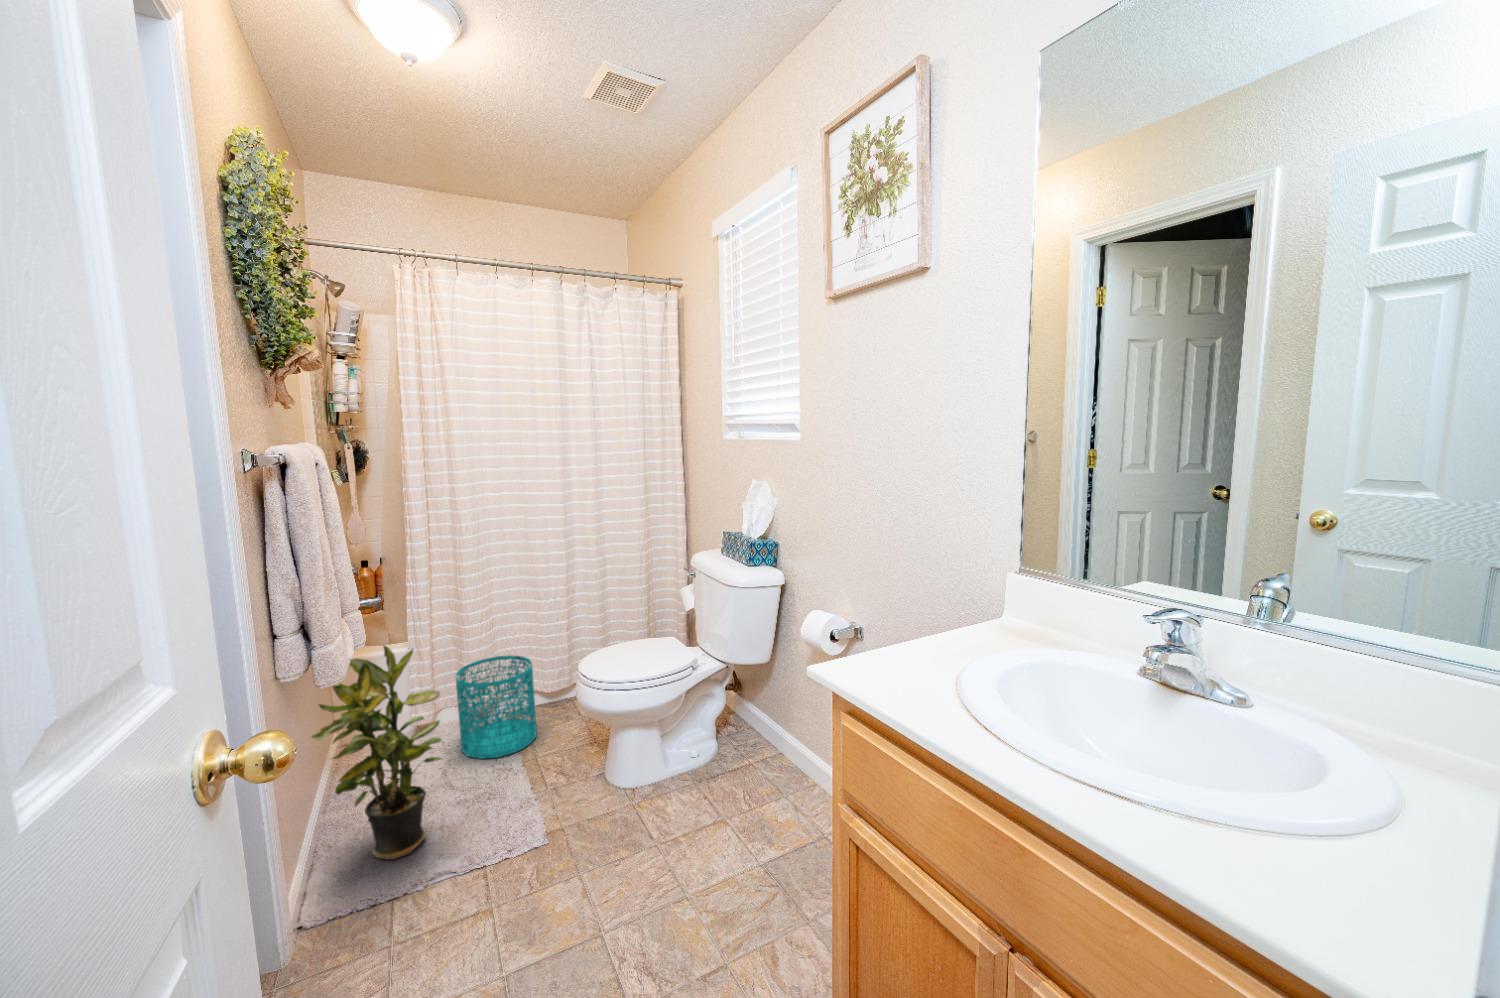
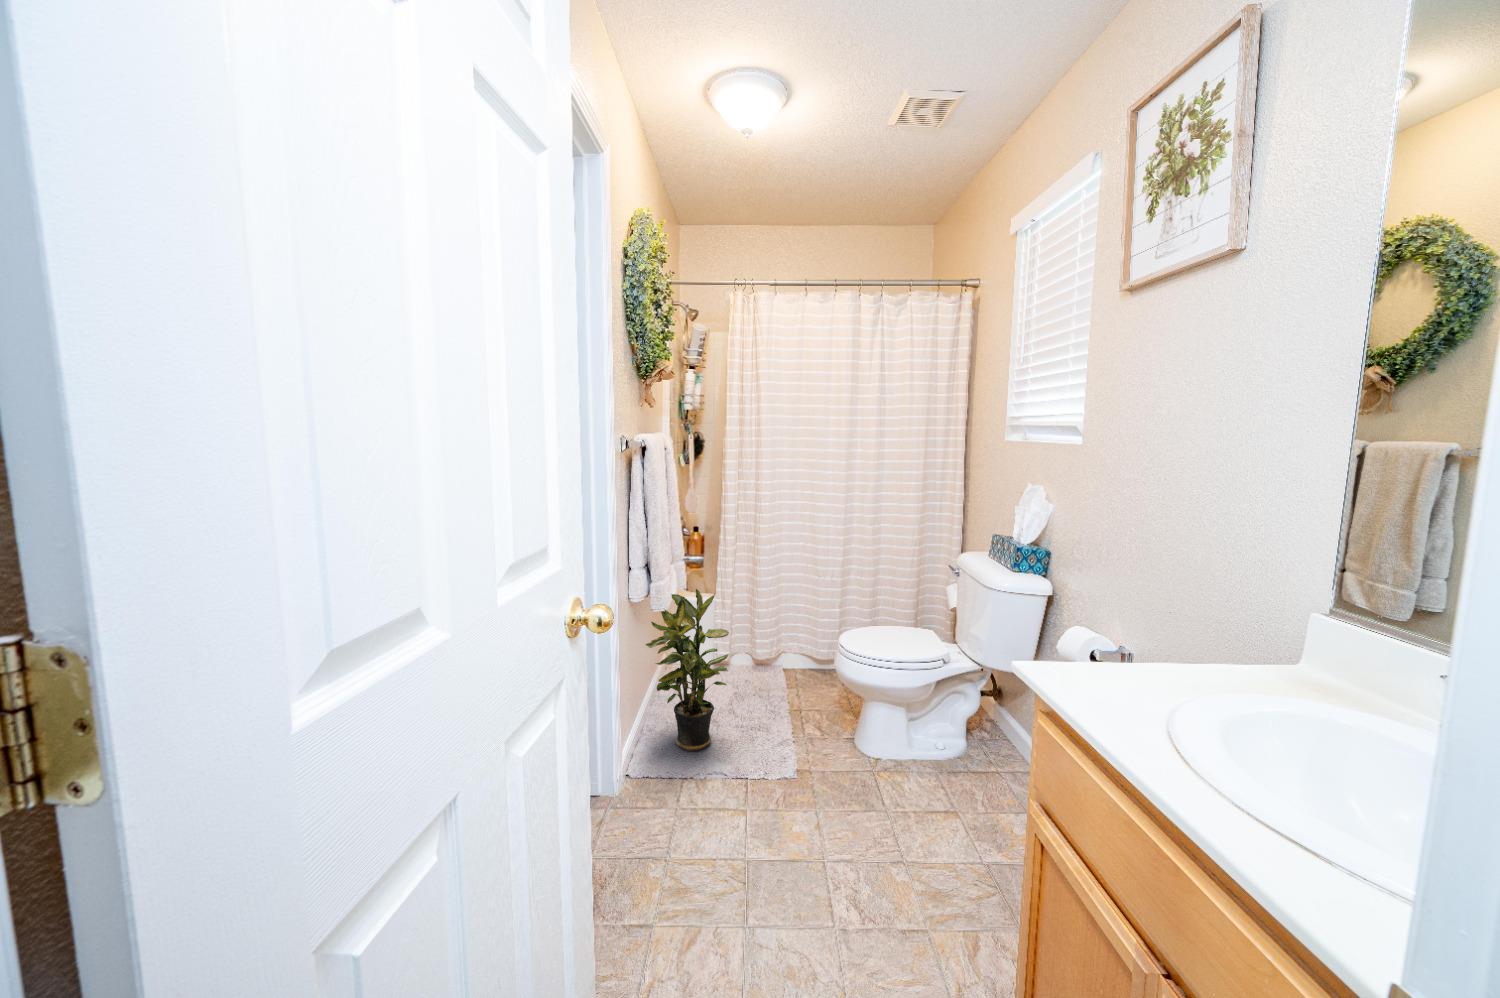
wastebasket: present [456,655,537,759] -> none [746,617,805,700]

